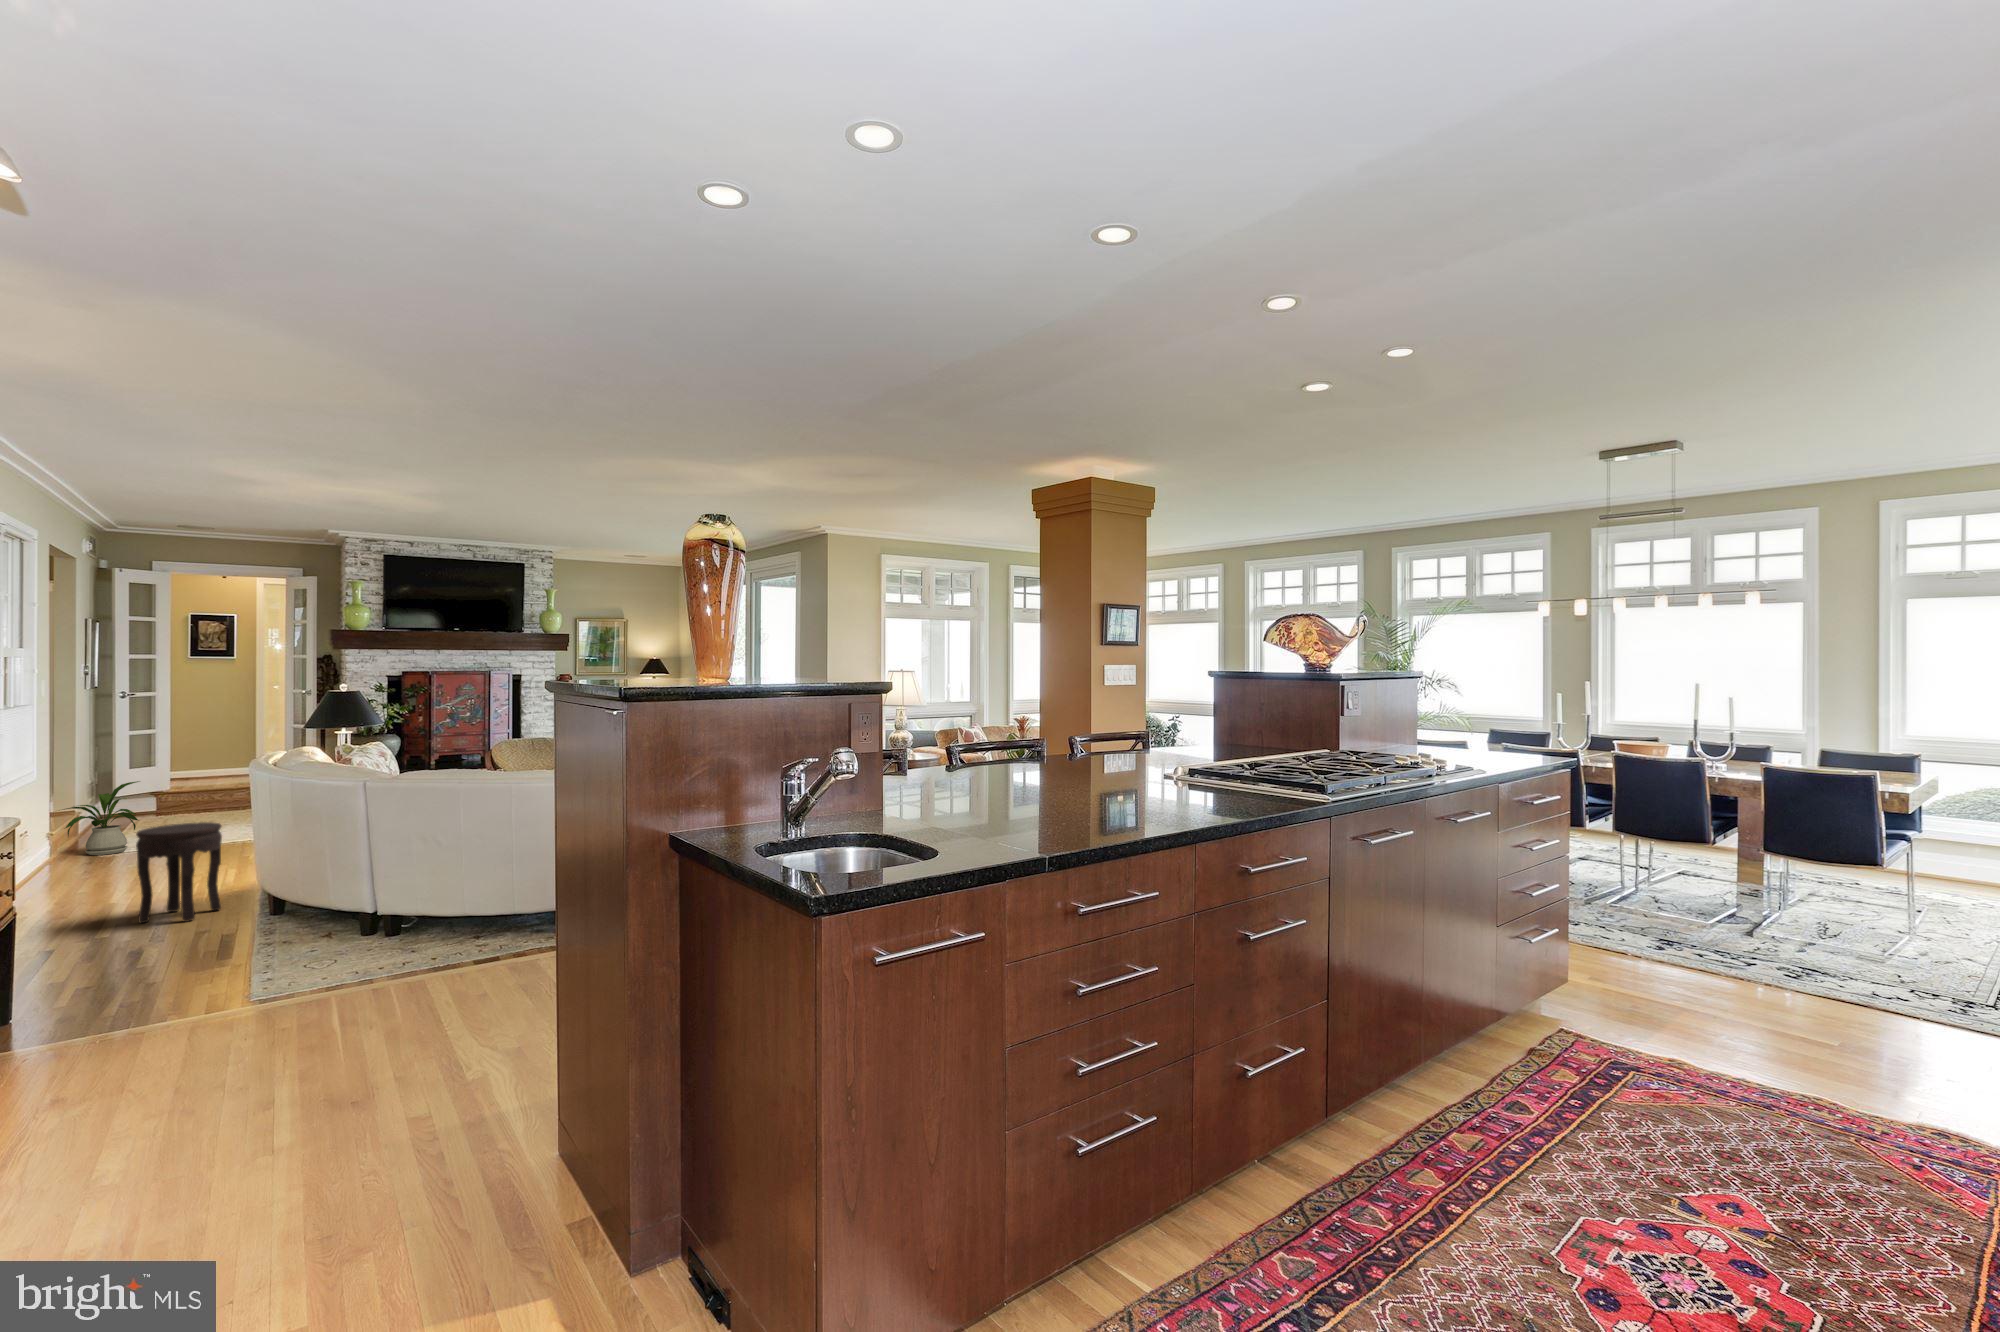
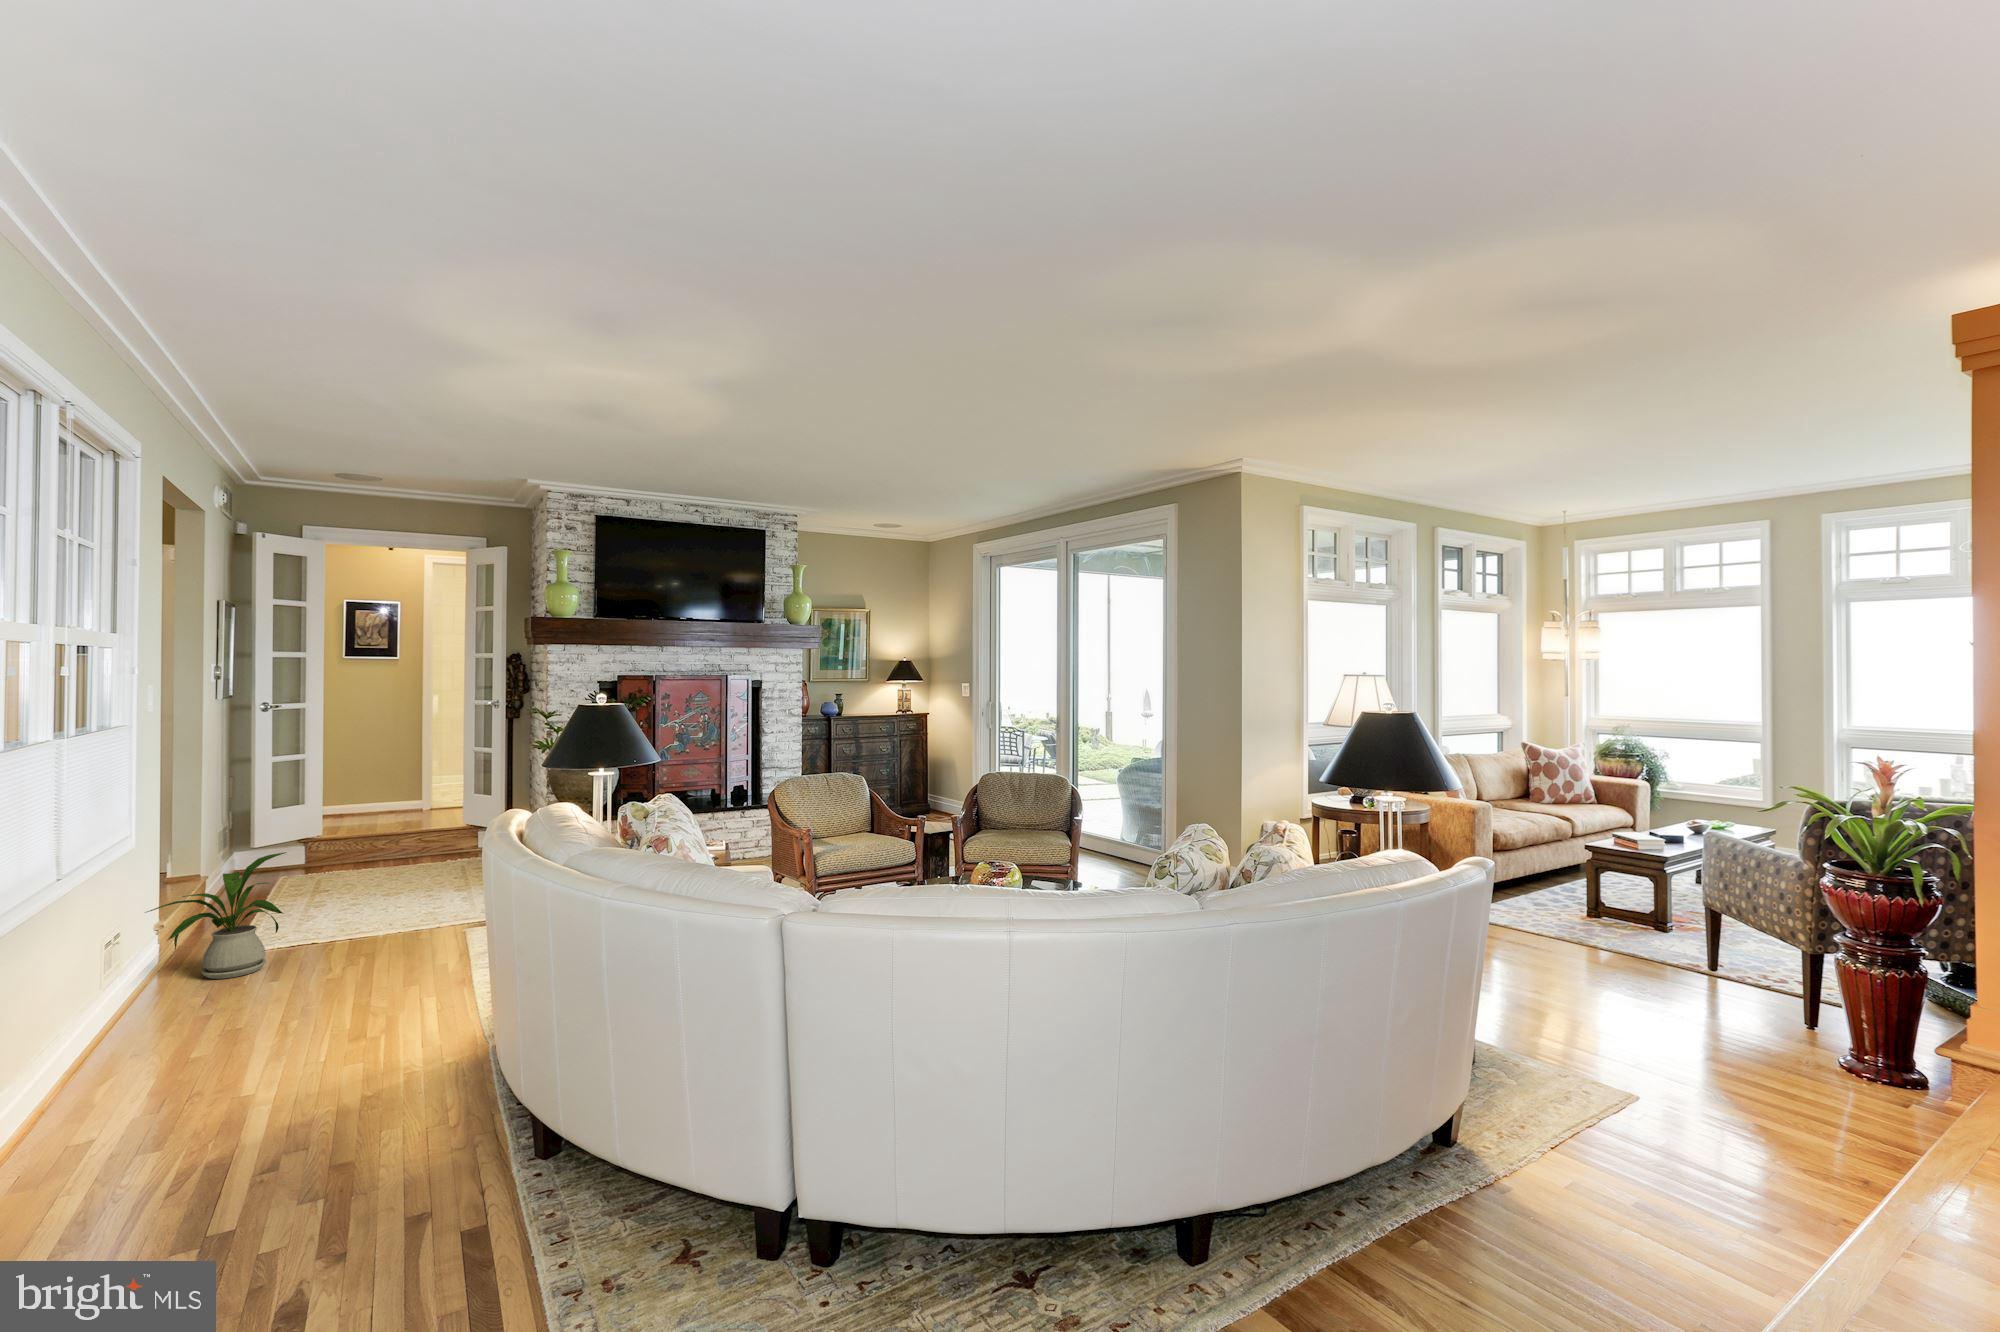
side table: present [136,822,222,923] -> none [277,1005,452,1267]

